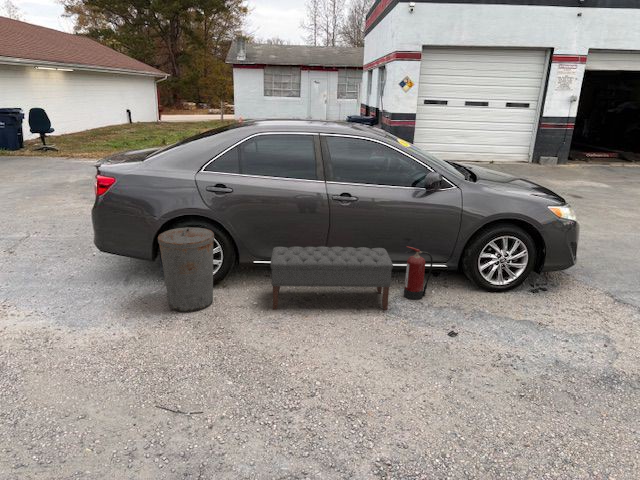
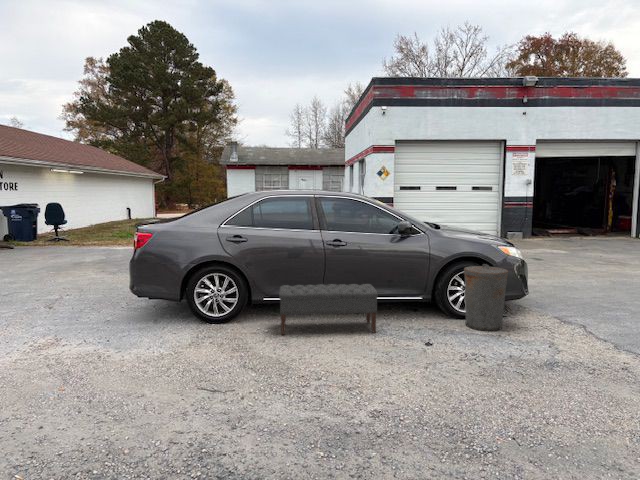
trash can: present [158,227,214,312] -> present [464,264,508,331]
fire extinguisher: present [404,246,433,300] -> none [388,281,411,326]

